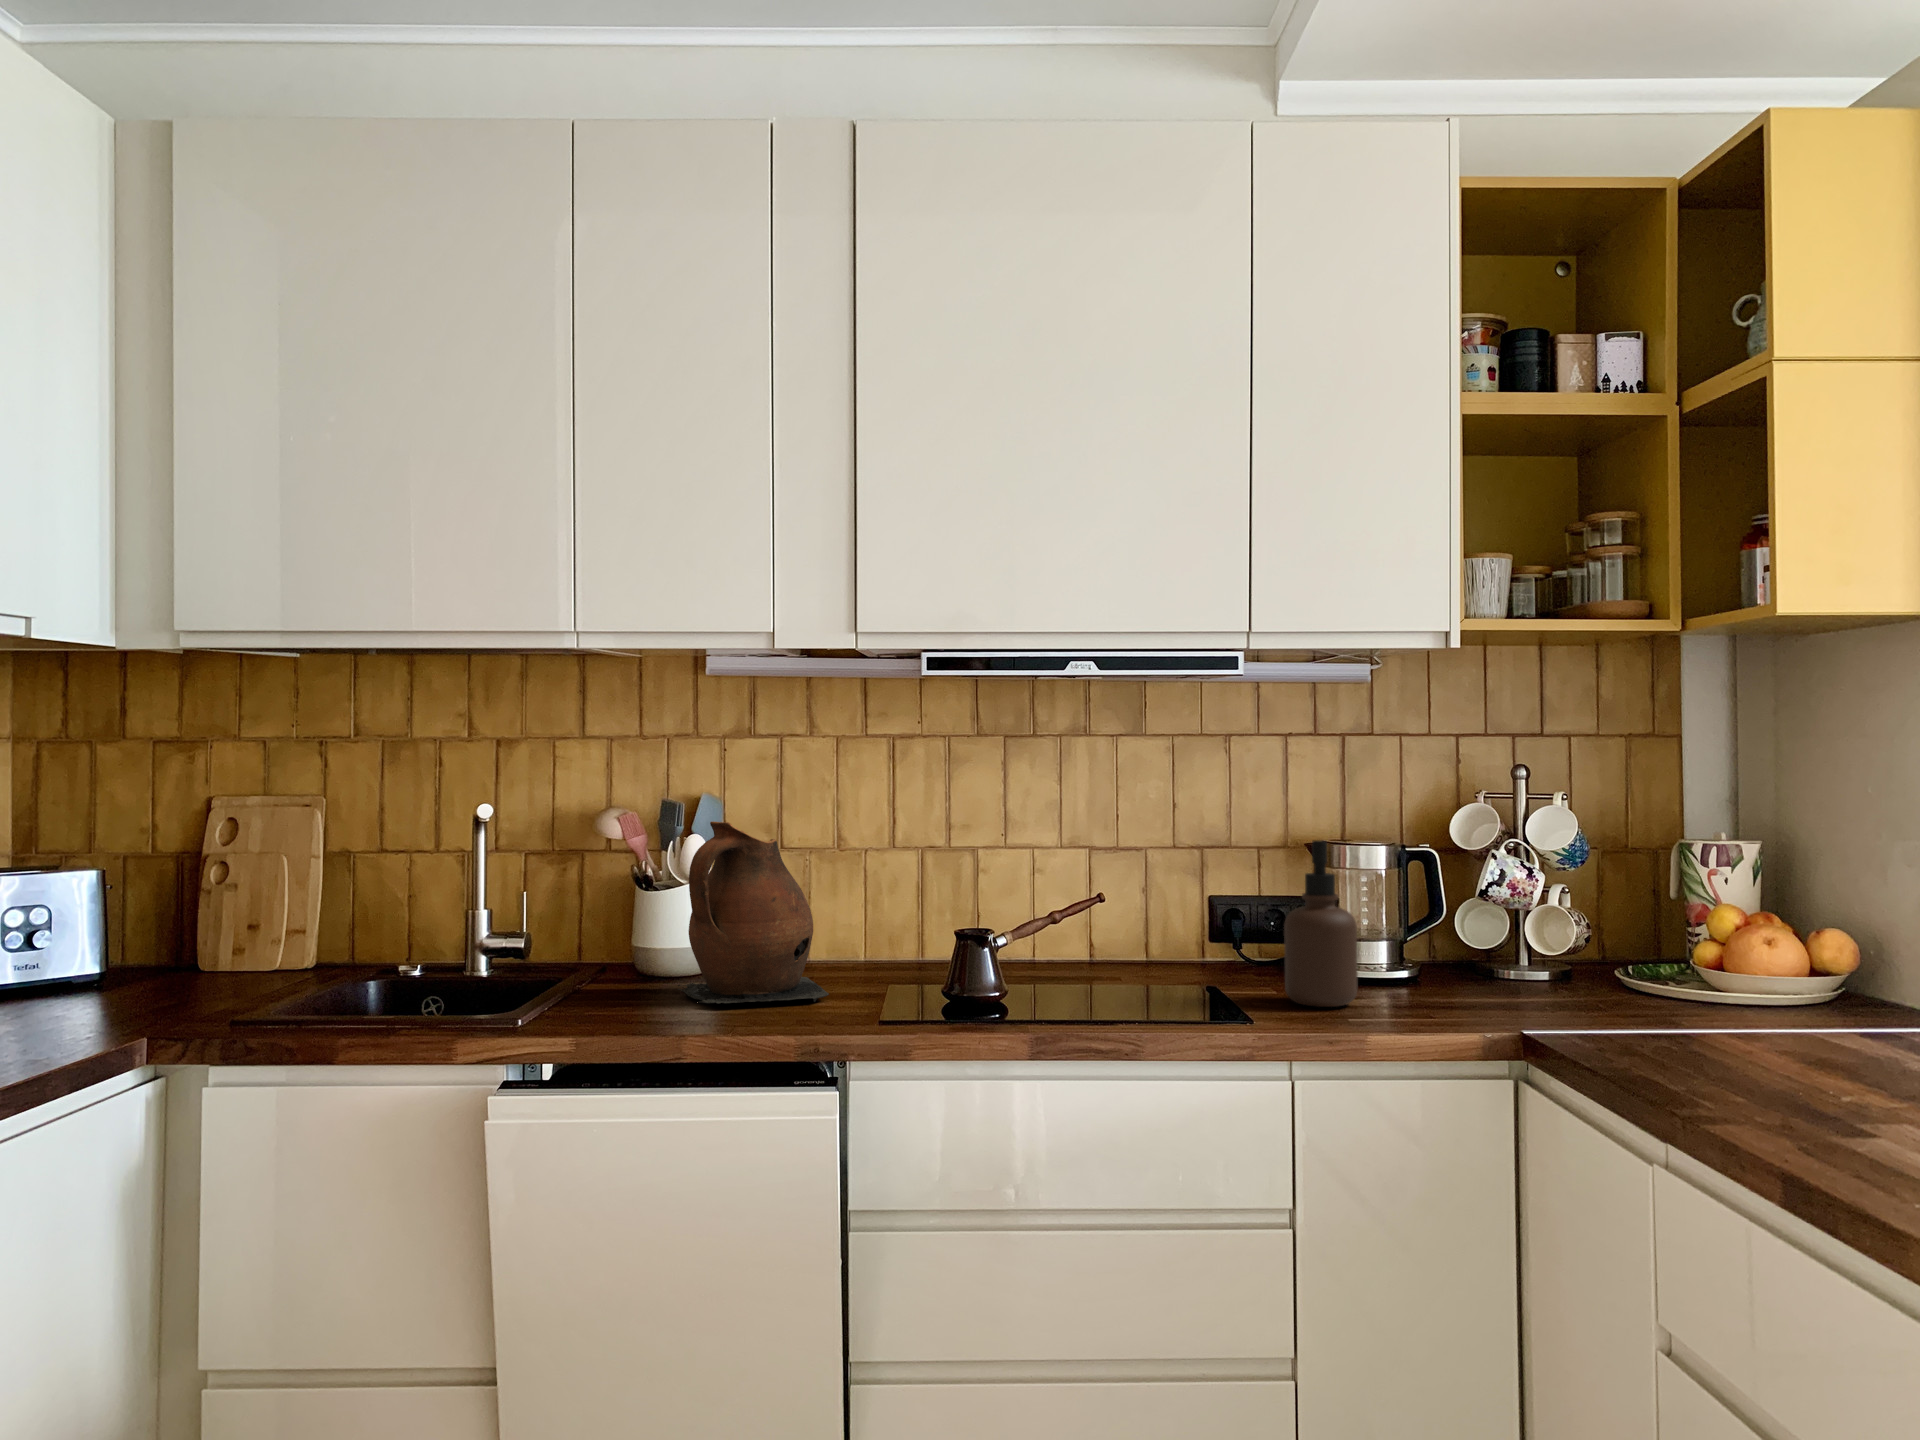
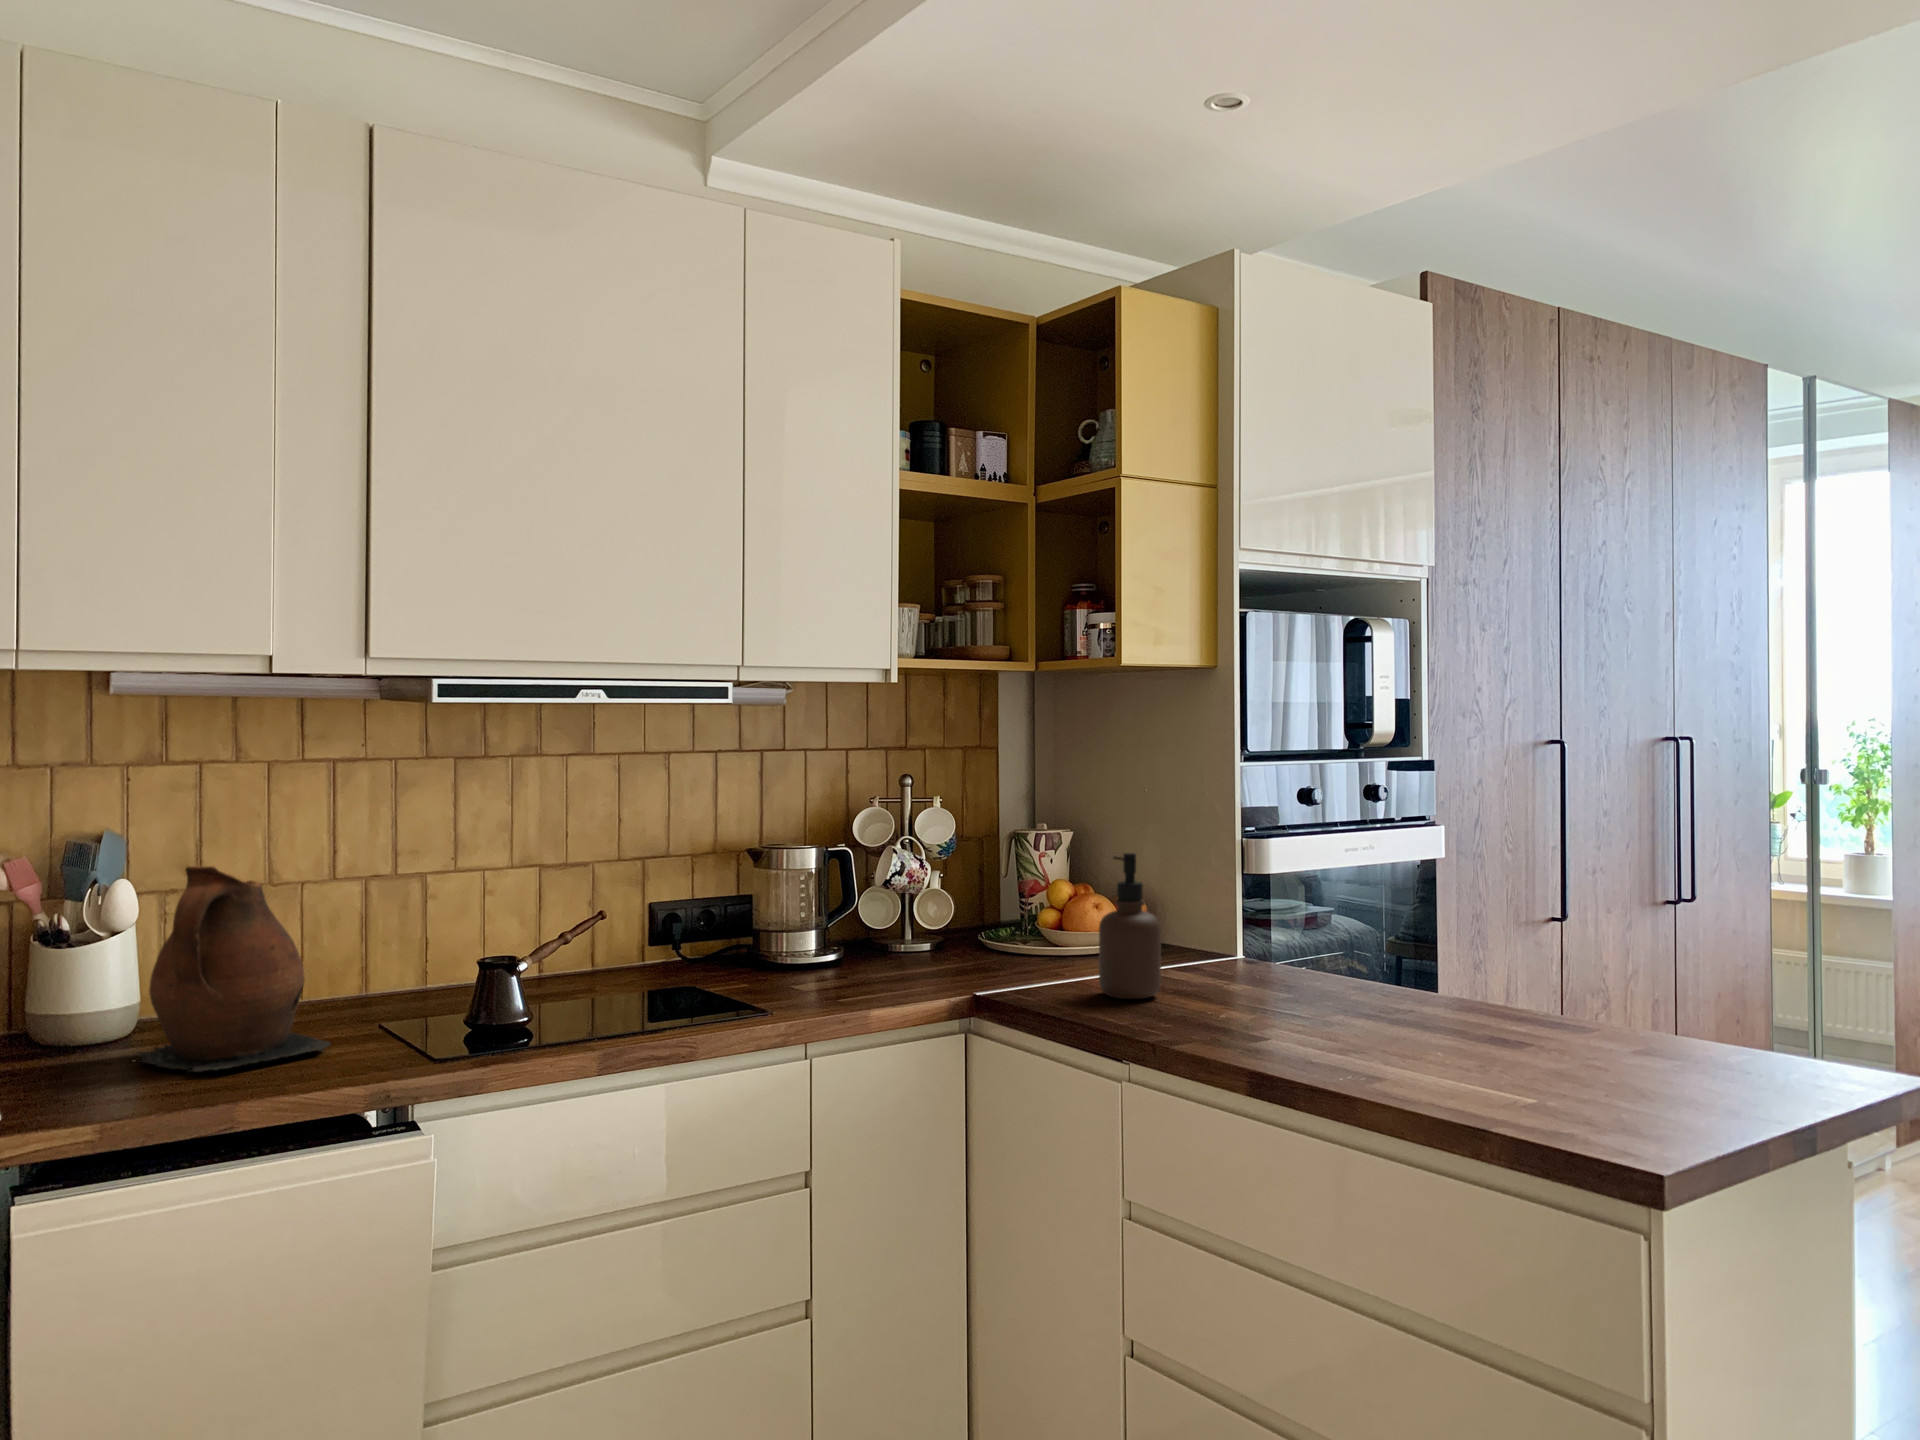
soap dispenser: present [1284,840,1357,1007] -> present [1099,853,1161,999]

